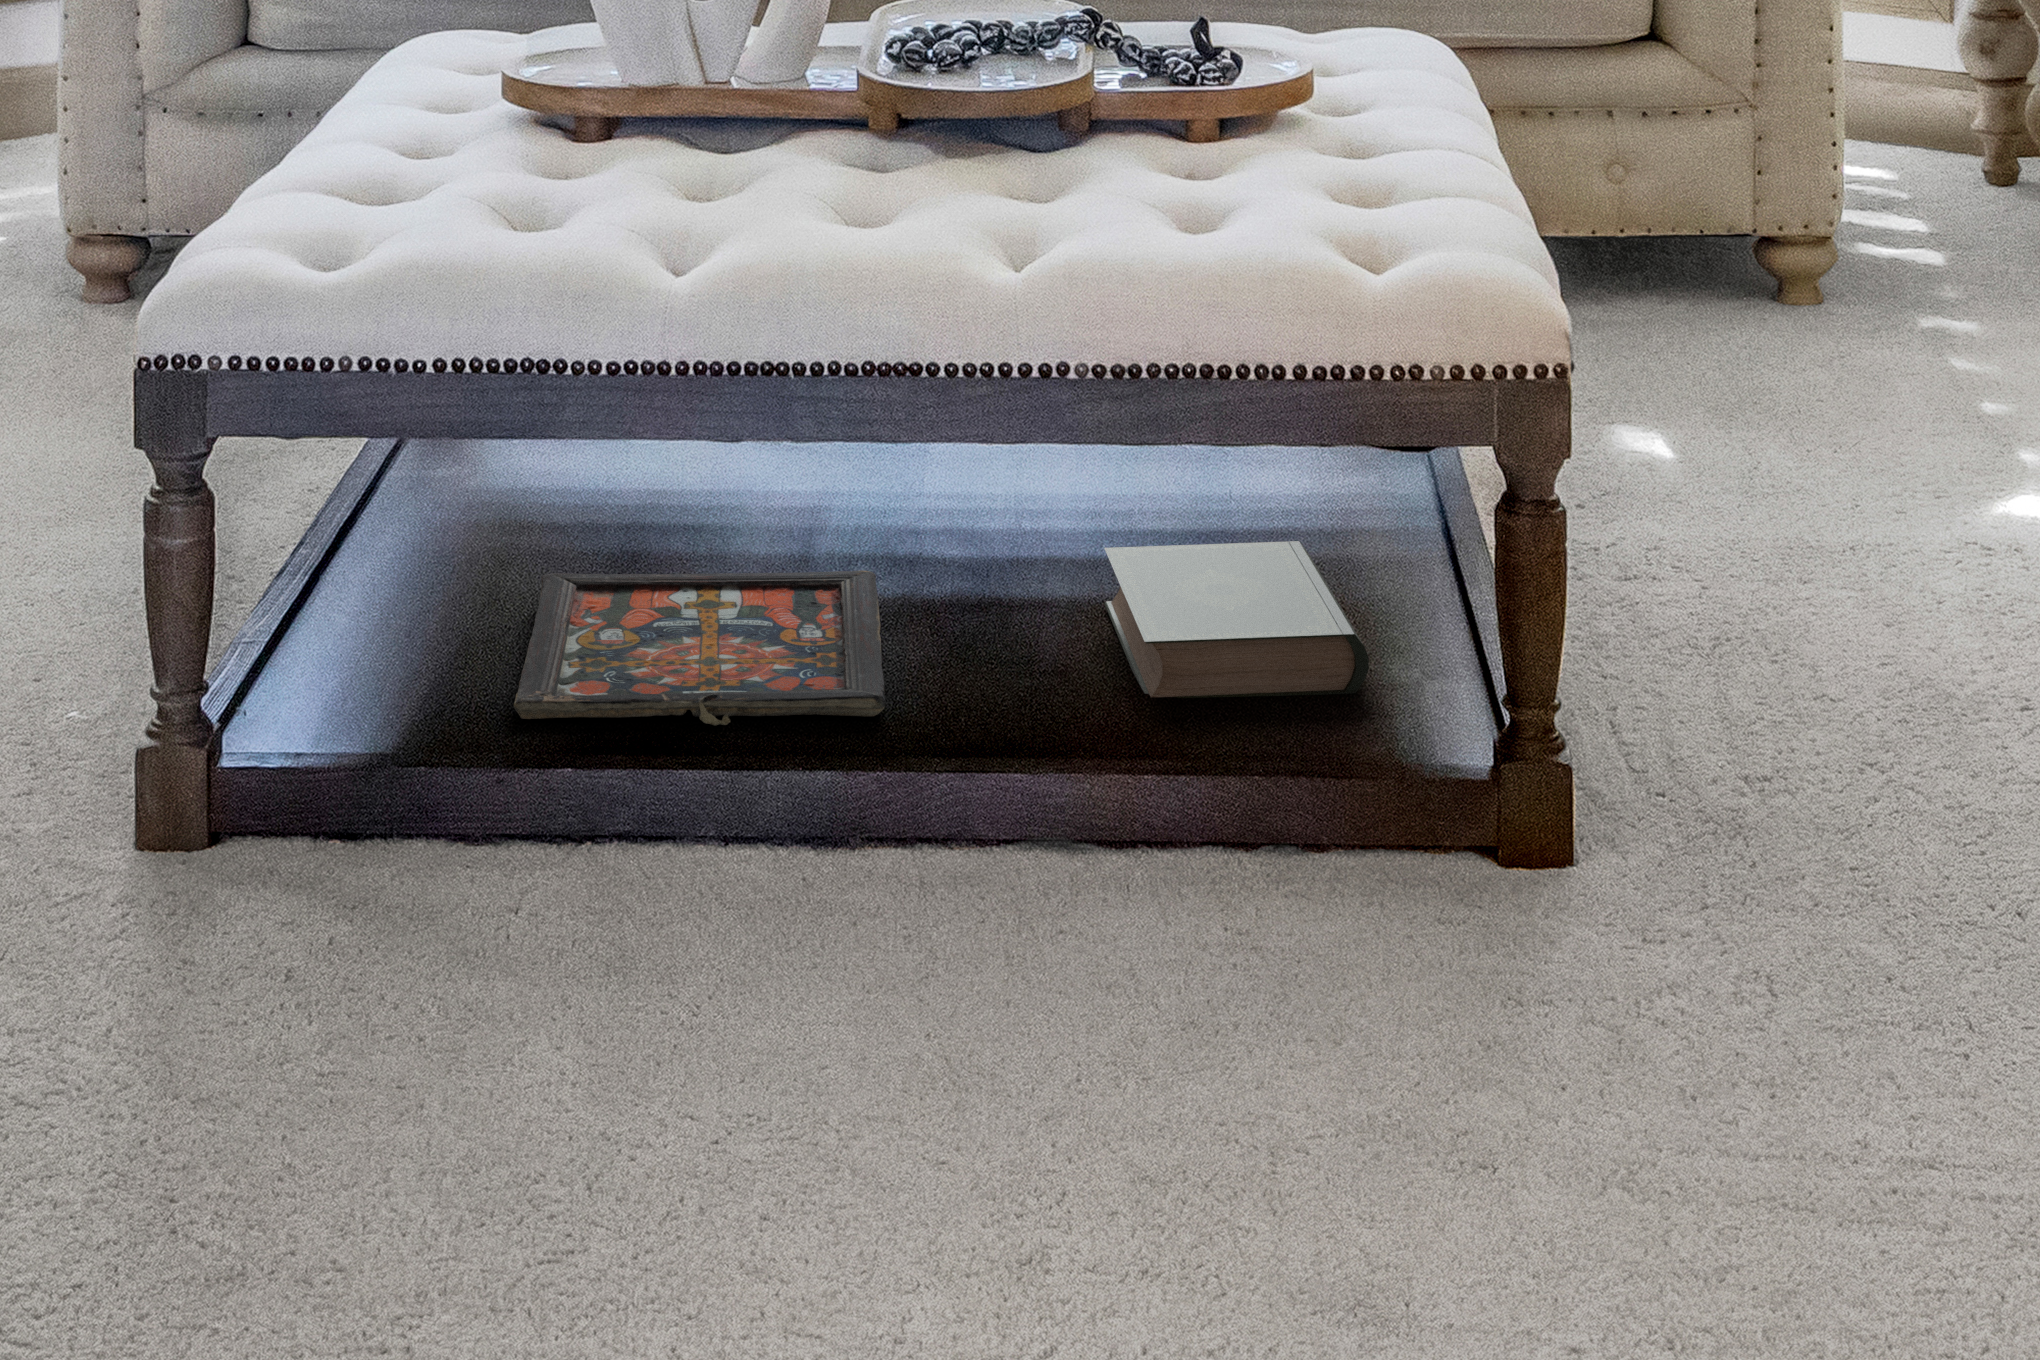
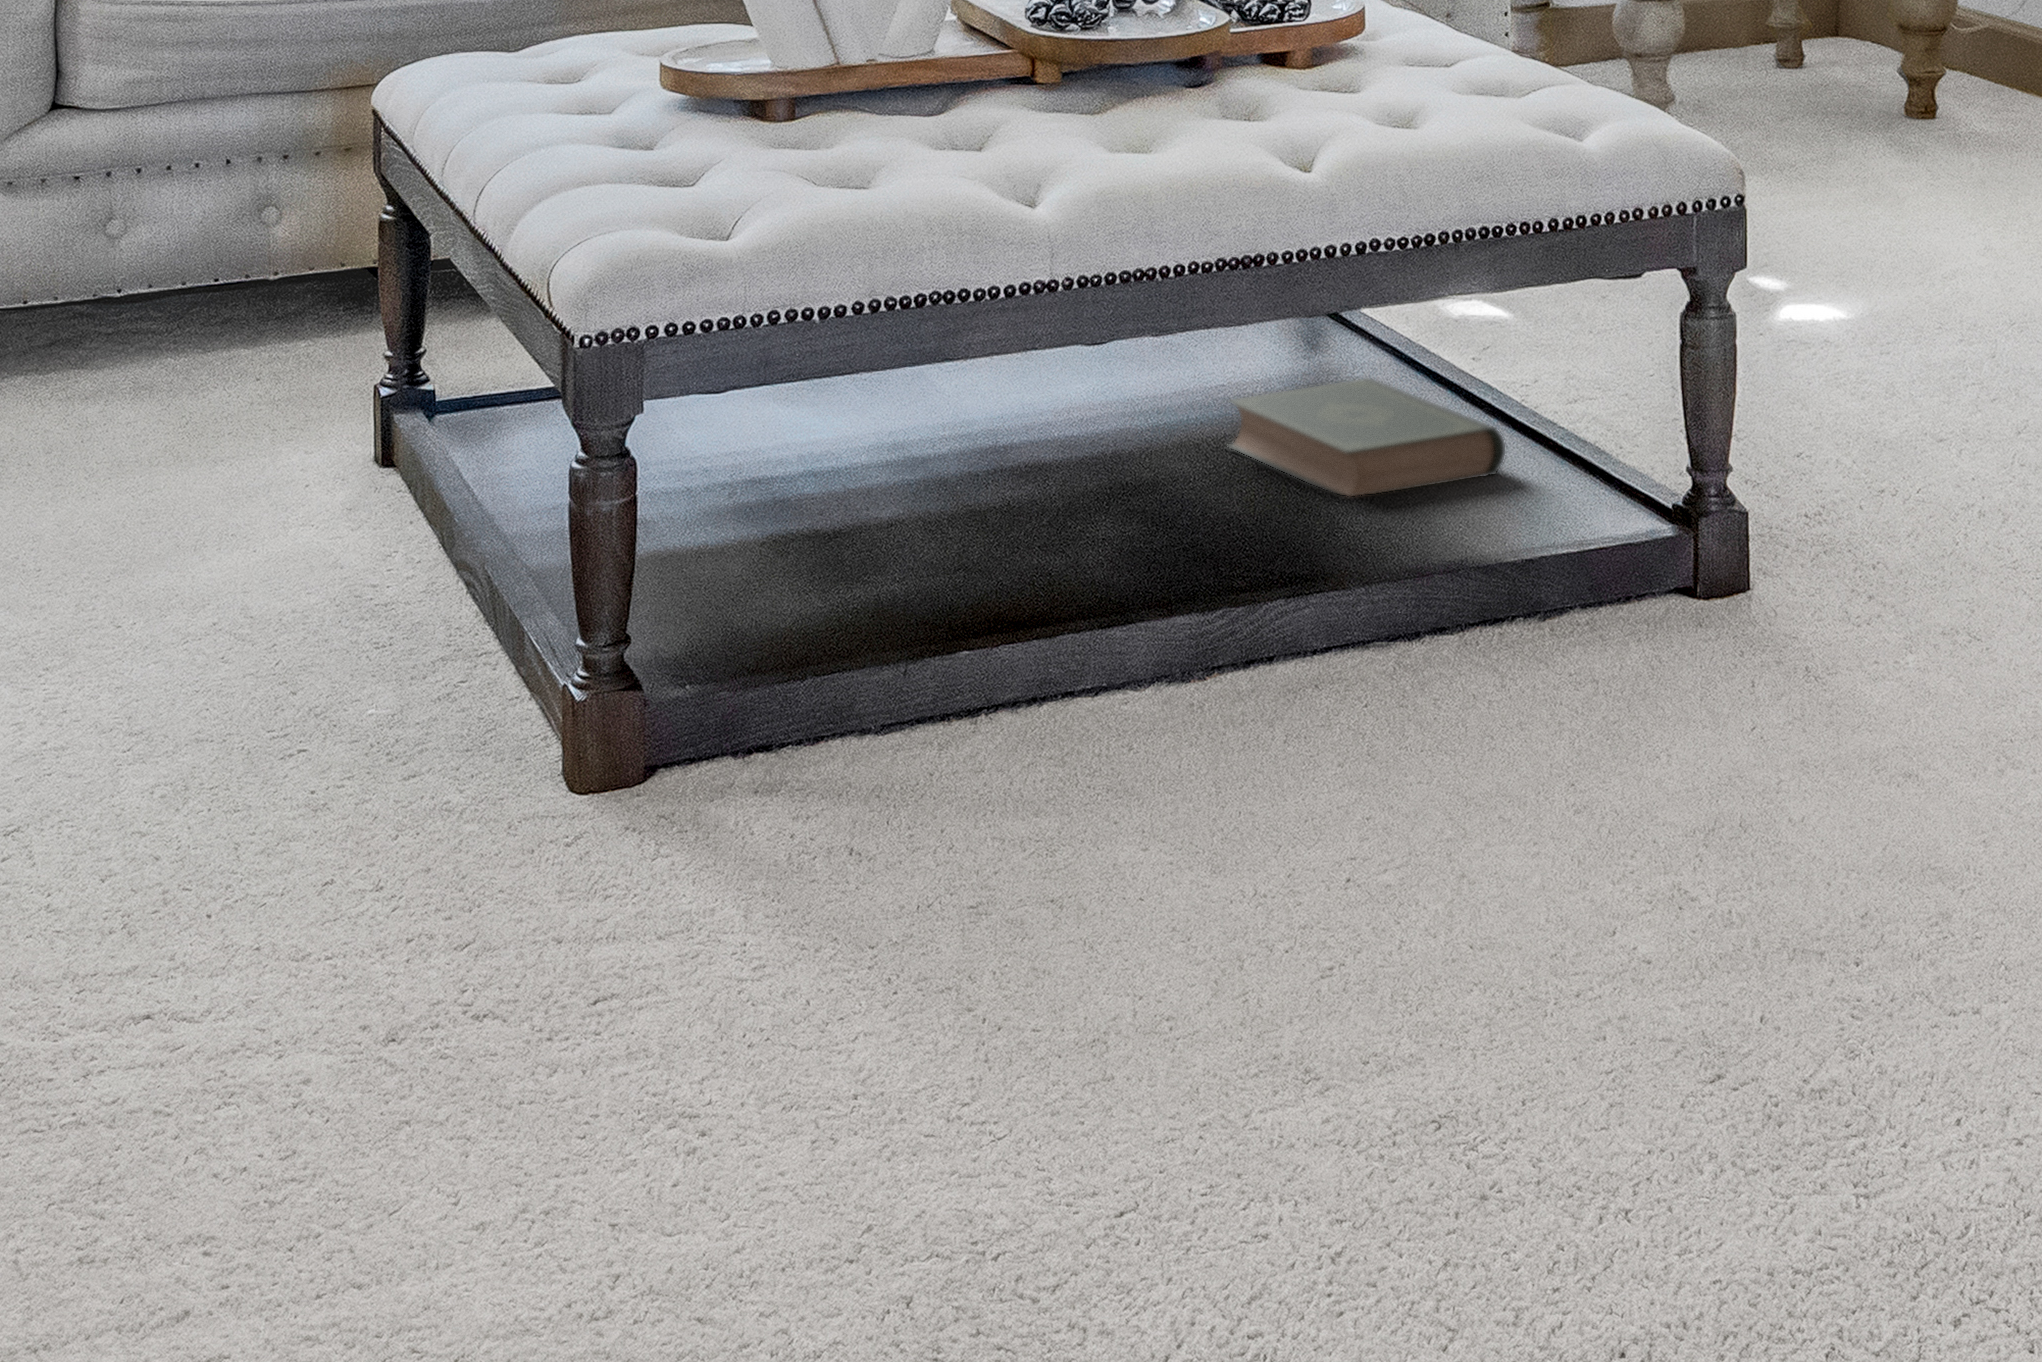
board game: present [514,571,885,725] -> none [764,444,1171,573]

